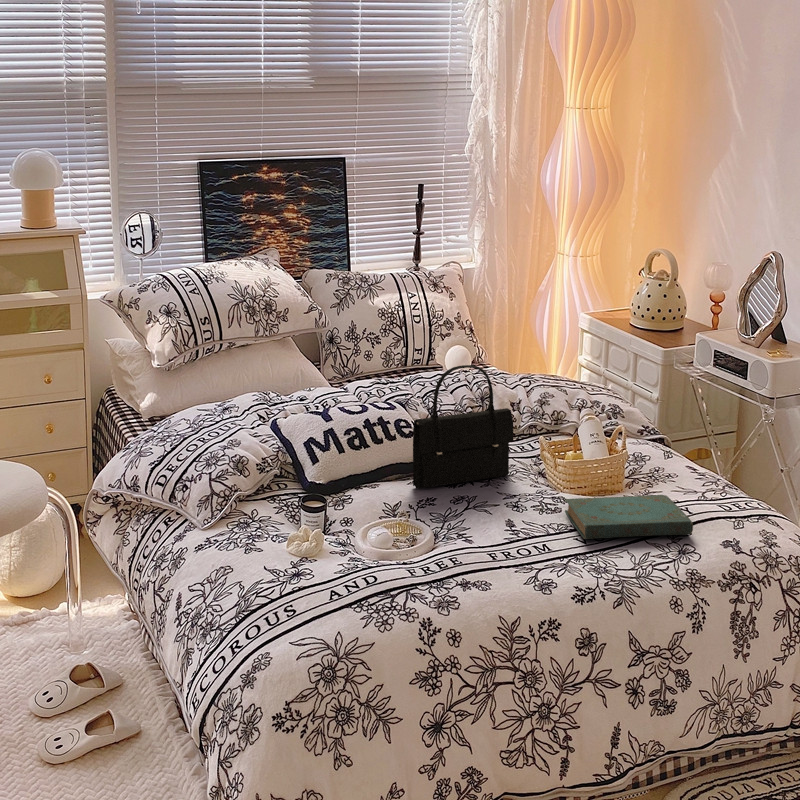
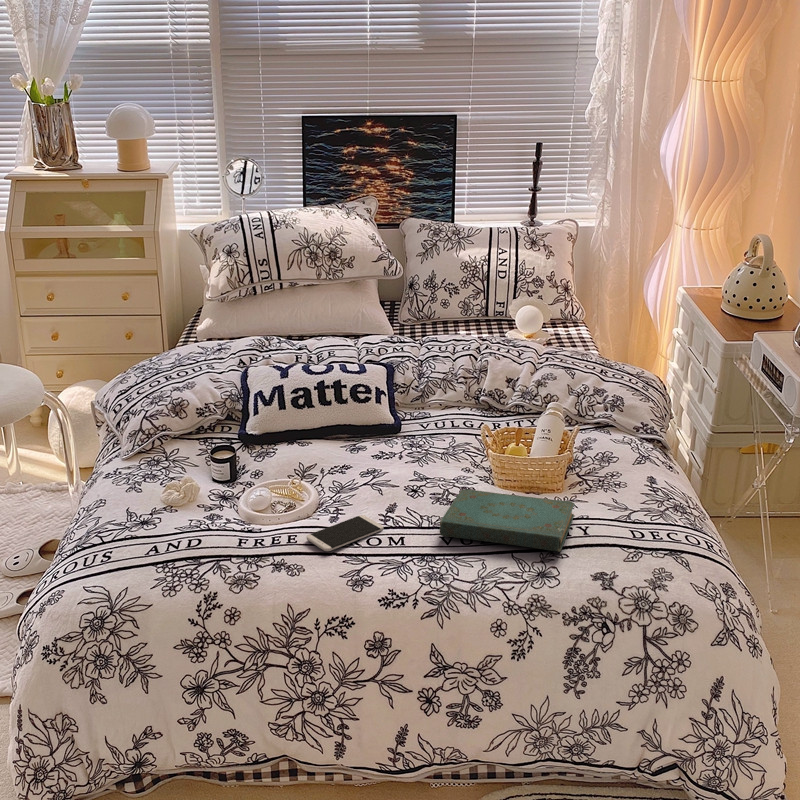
handbag: present [413,365,513,489] -> none [341,333,450,454]
smartphone: none [471,535,527,569] -> present [307,515,383,551]

